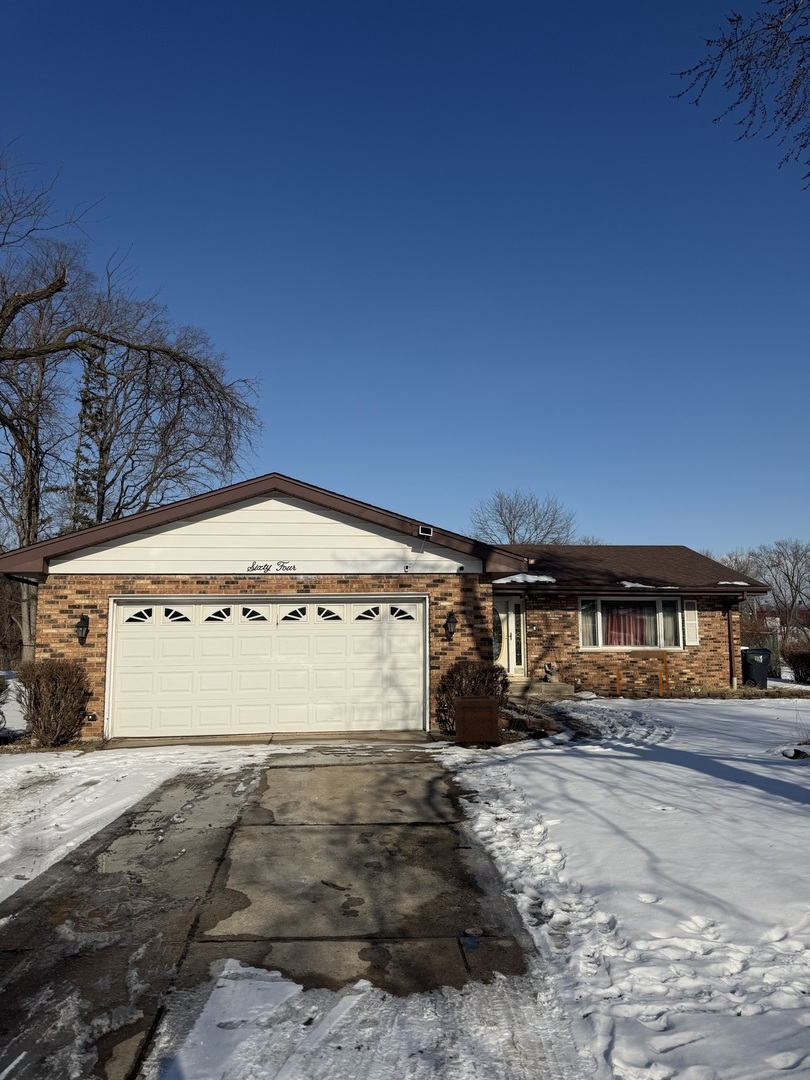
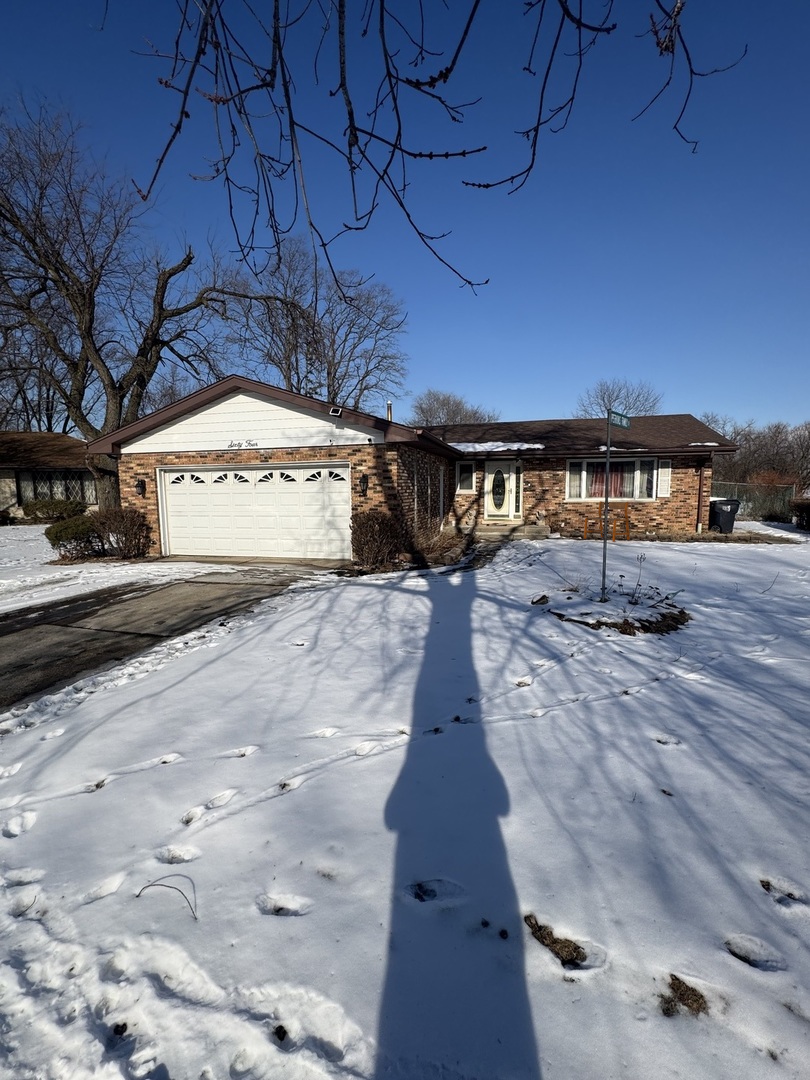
wooden crate: present [455,696,499,743] -> none [348,538,390,573]

